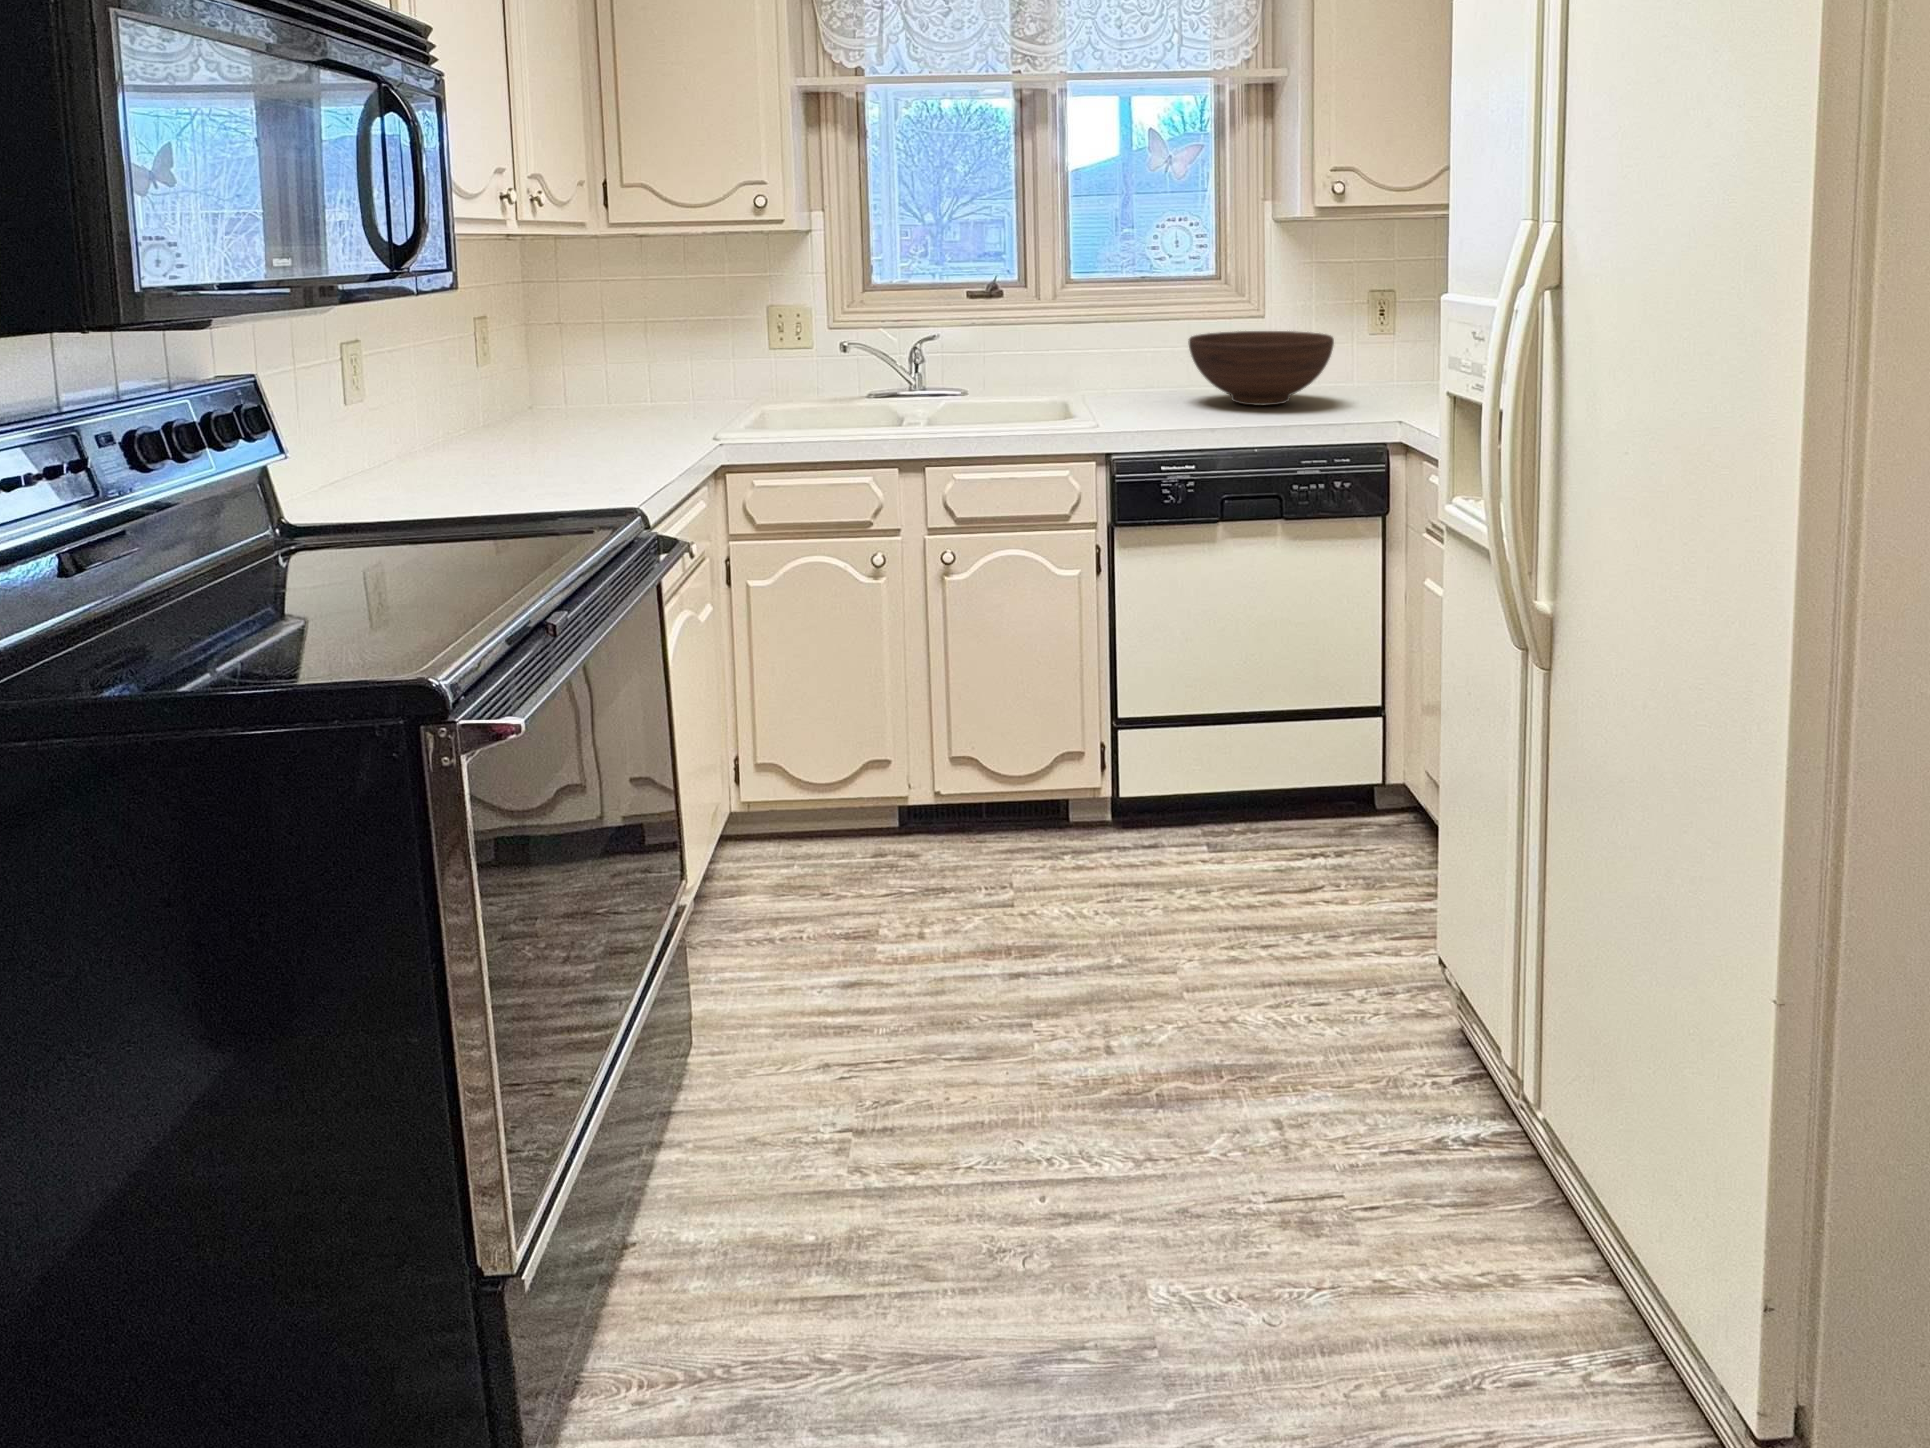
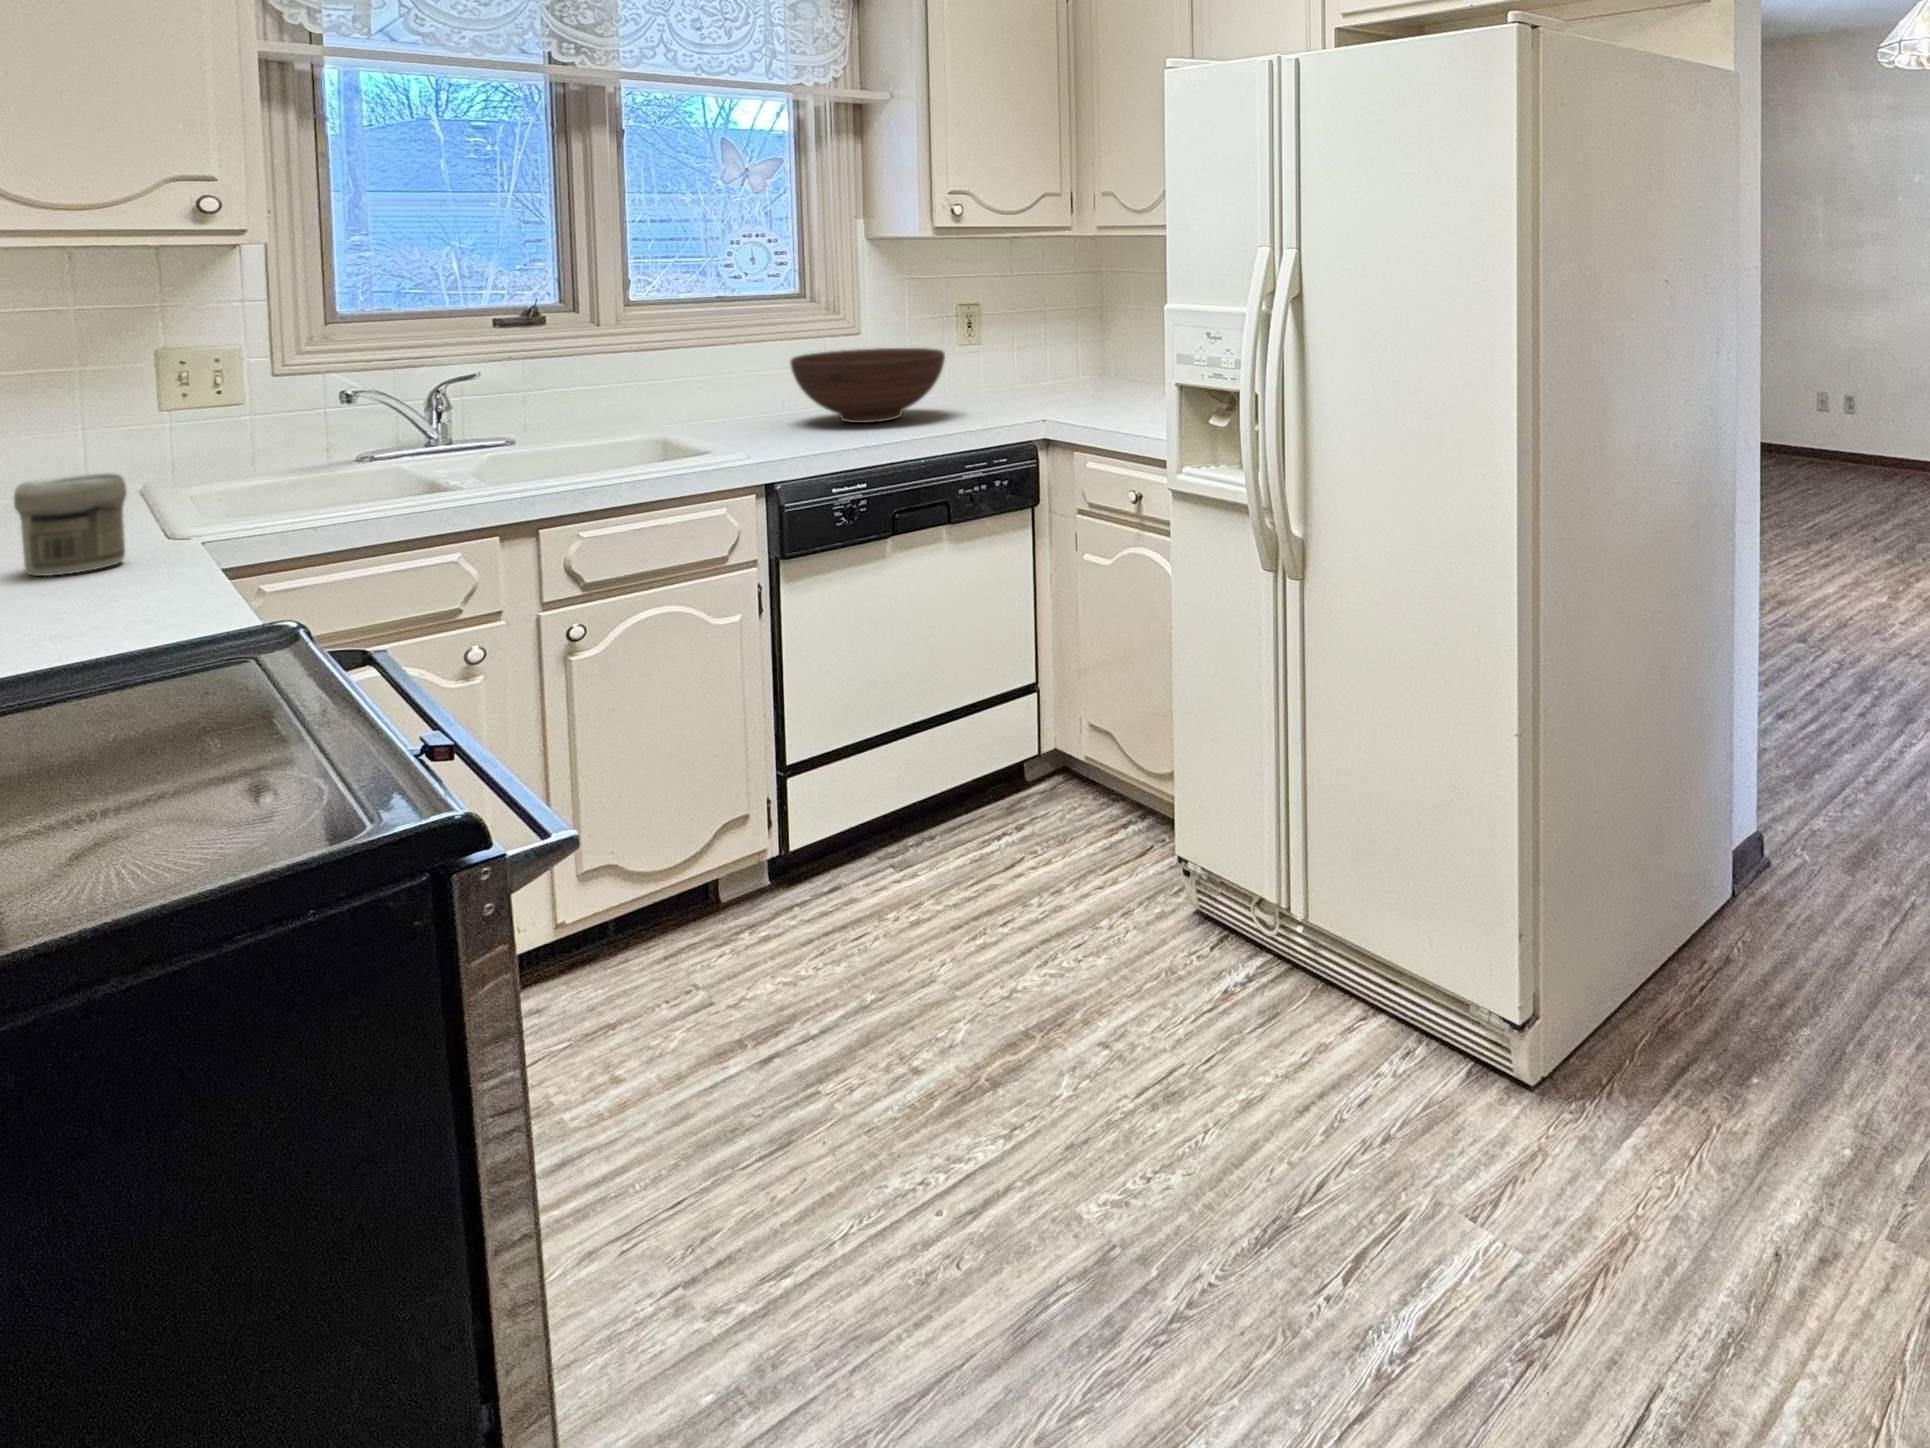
jar: none [607,388,662,454] -> present [14,474,127,576]

